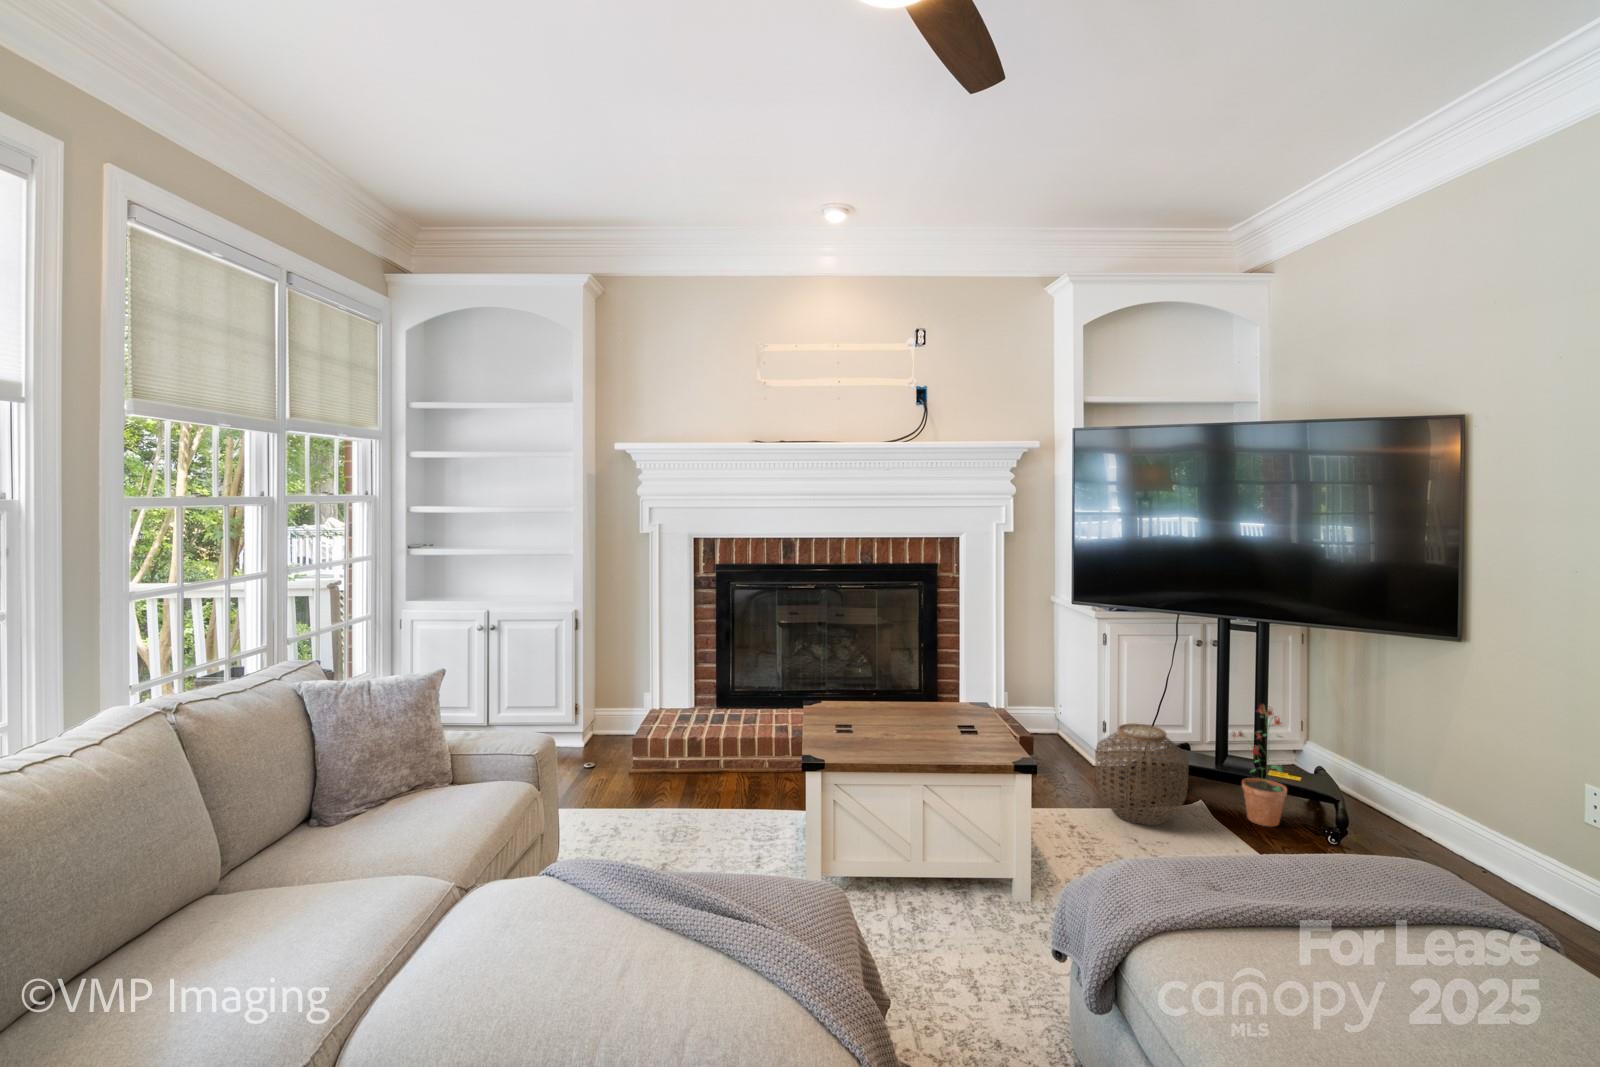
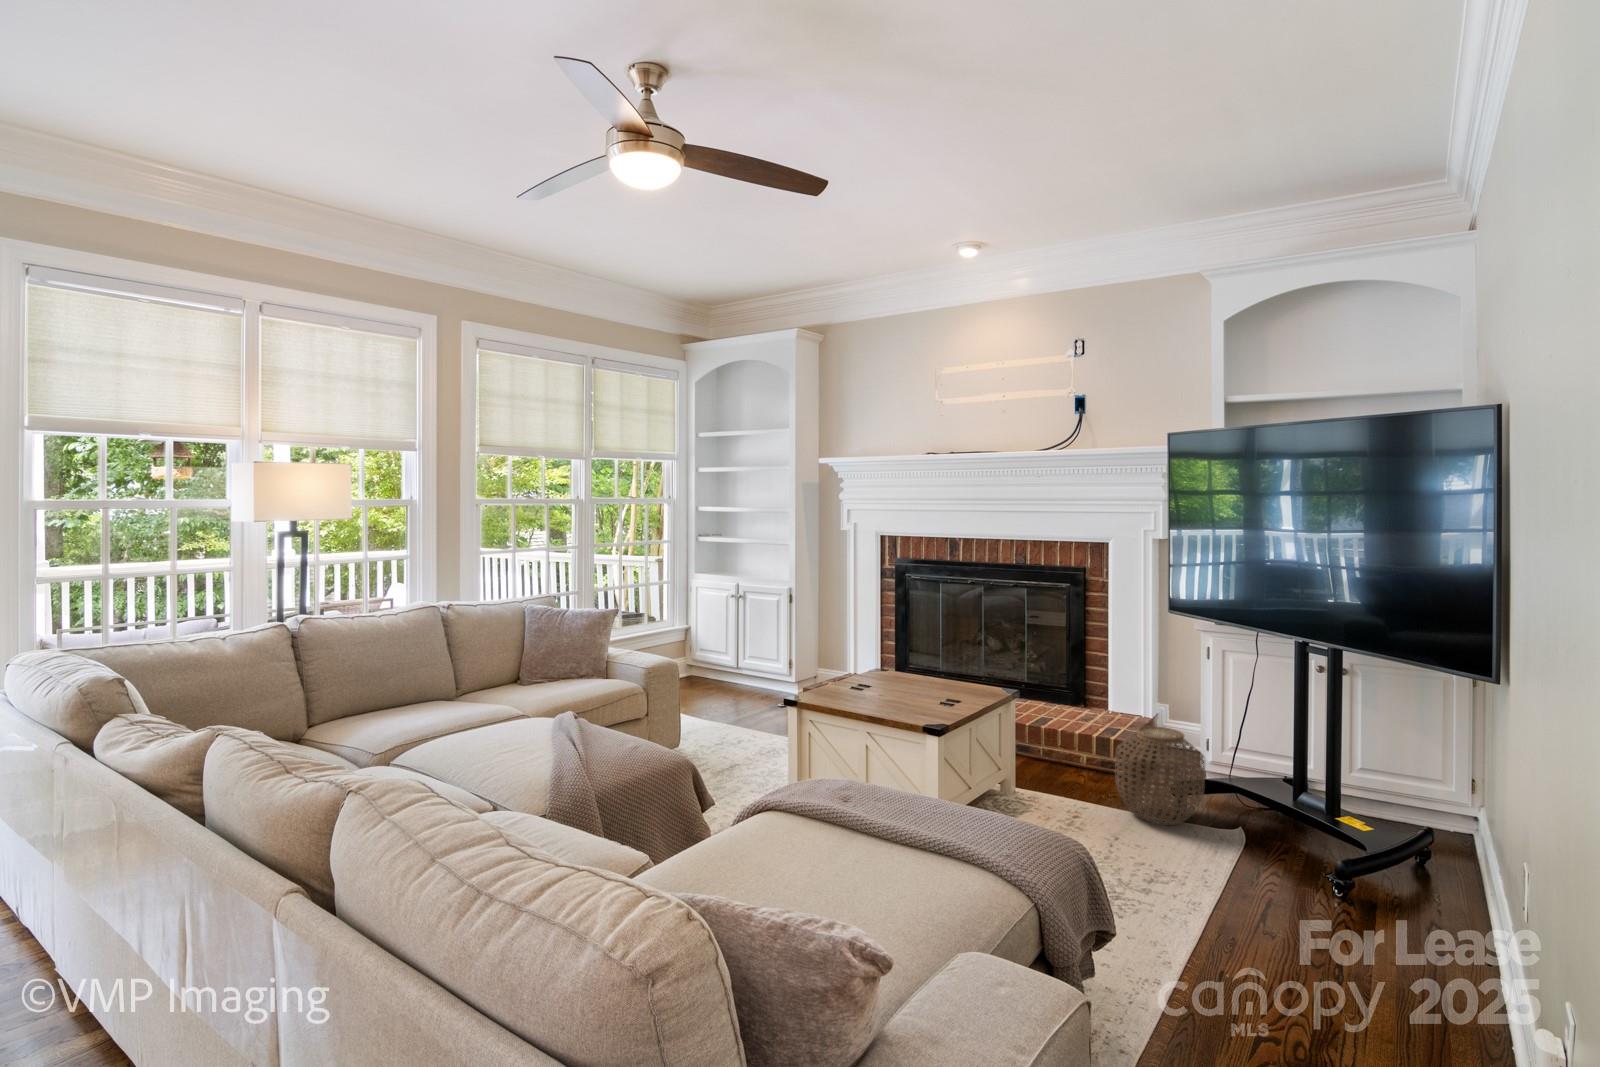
potted plant: present [1232,705,1287,827] -> none [1265,728,1318,856]

